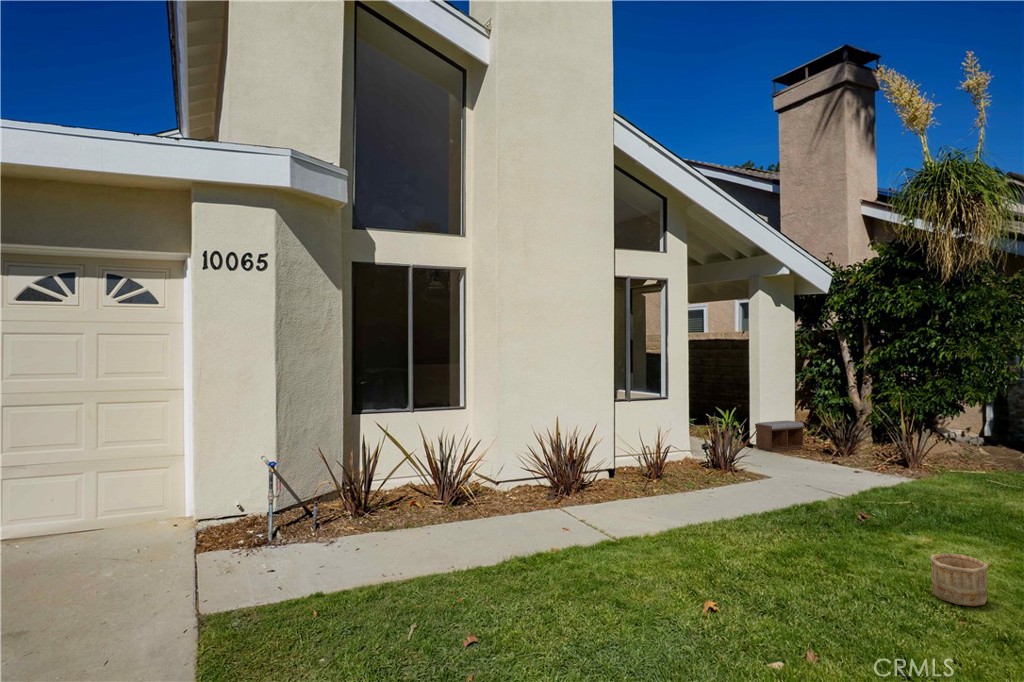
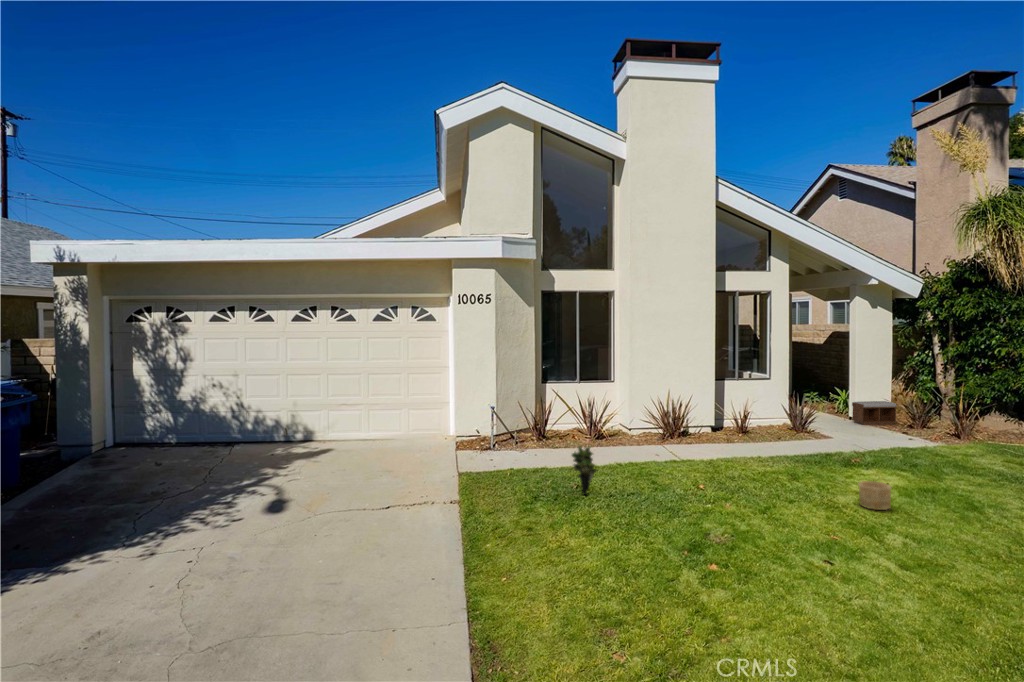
potted plant: none [450,537,508,649] -> present [572,446,597,495]

